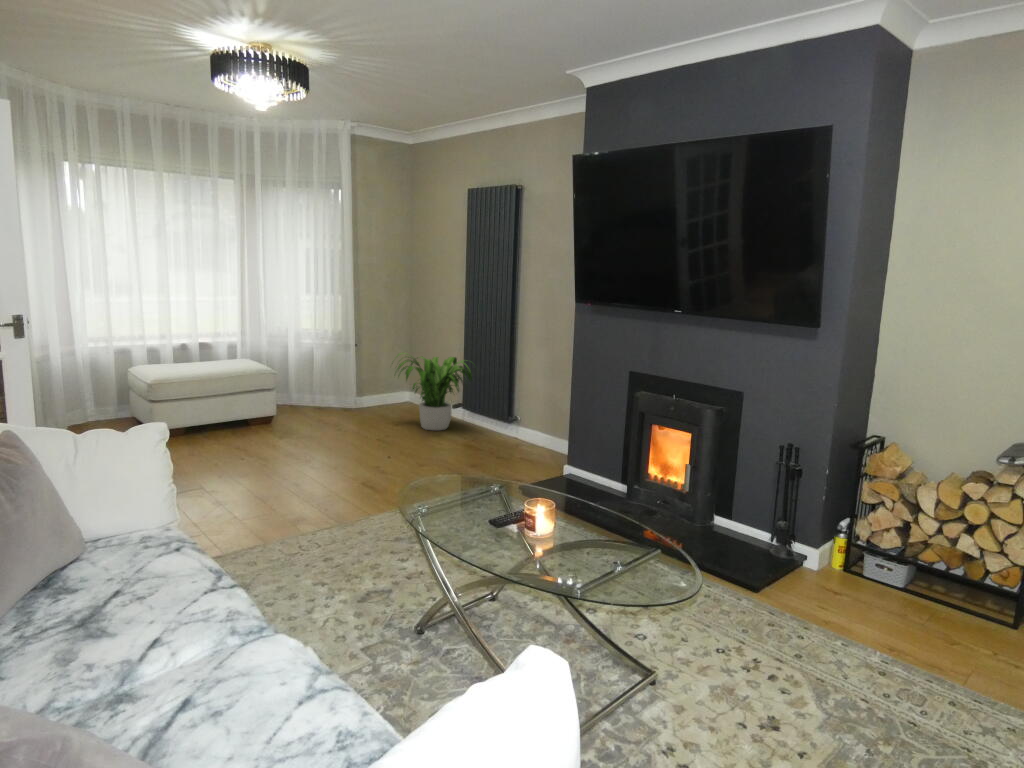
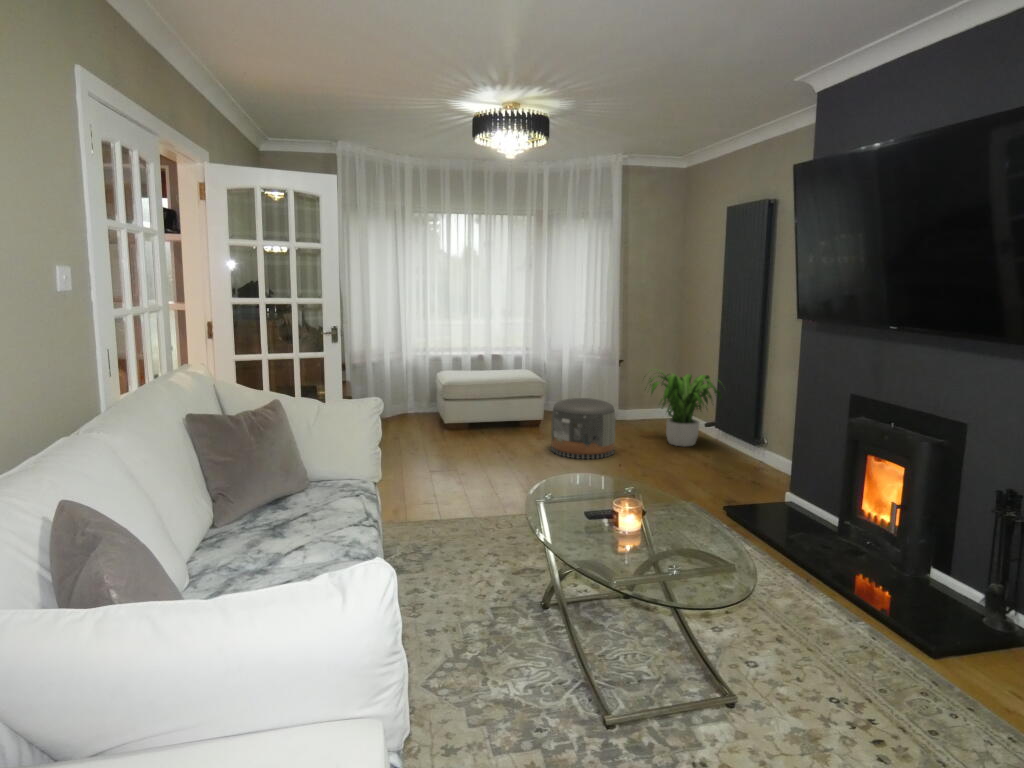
pouf: none [304,388,376,456] -> present [551,398,616,459]

